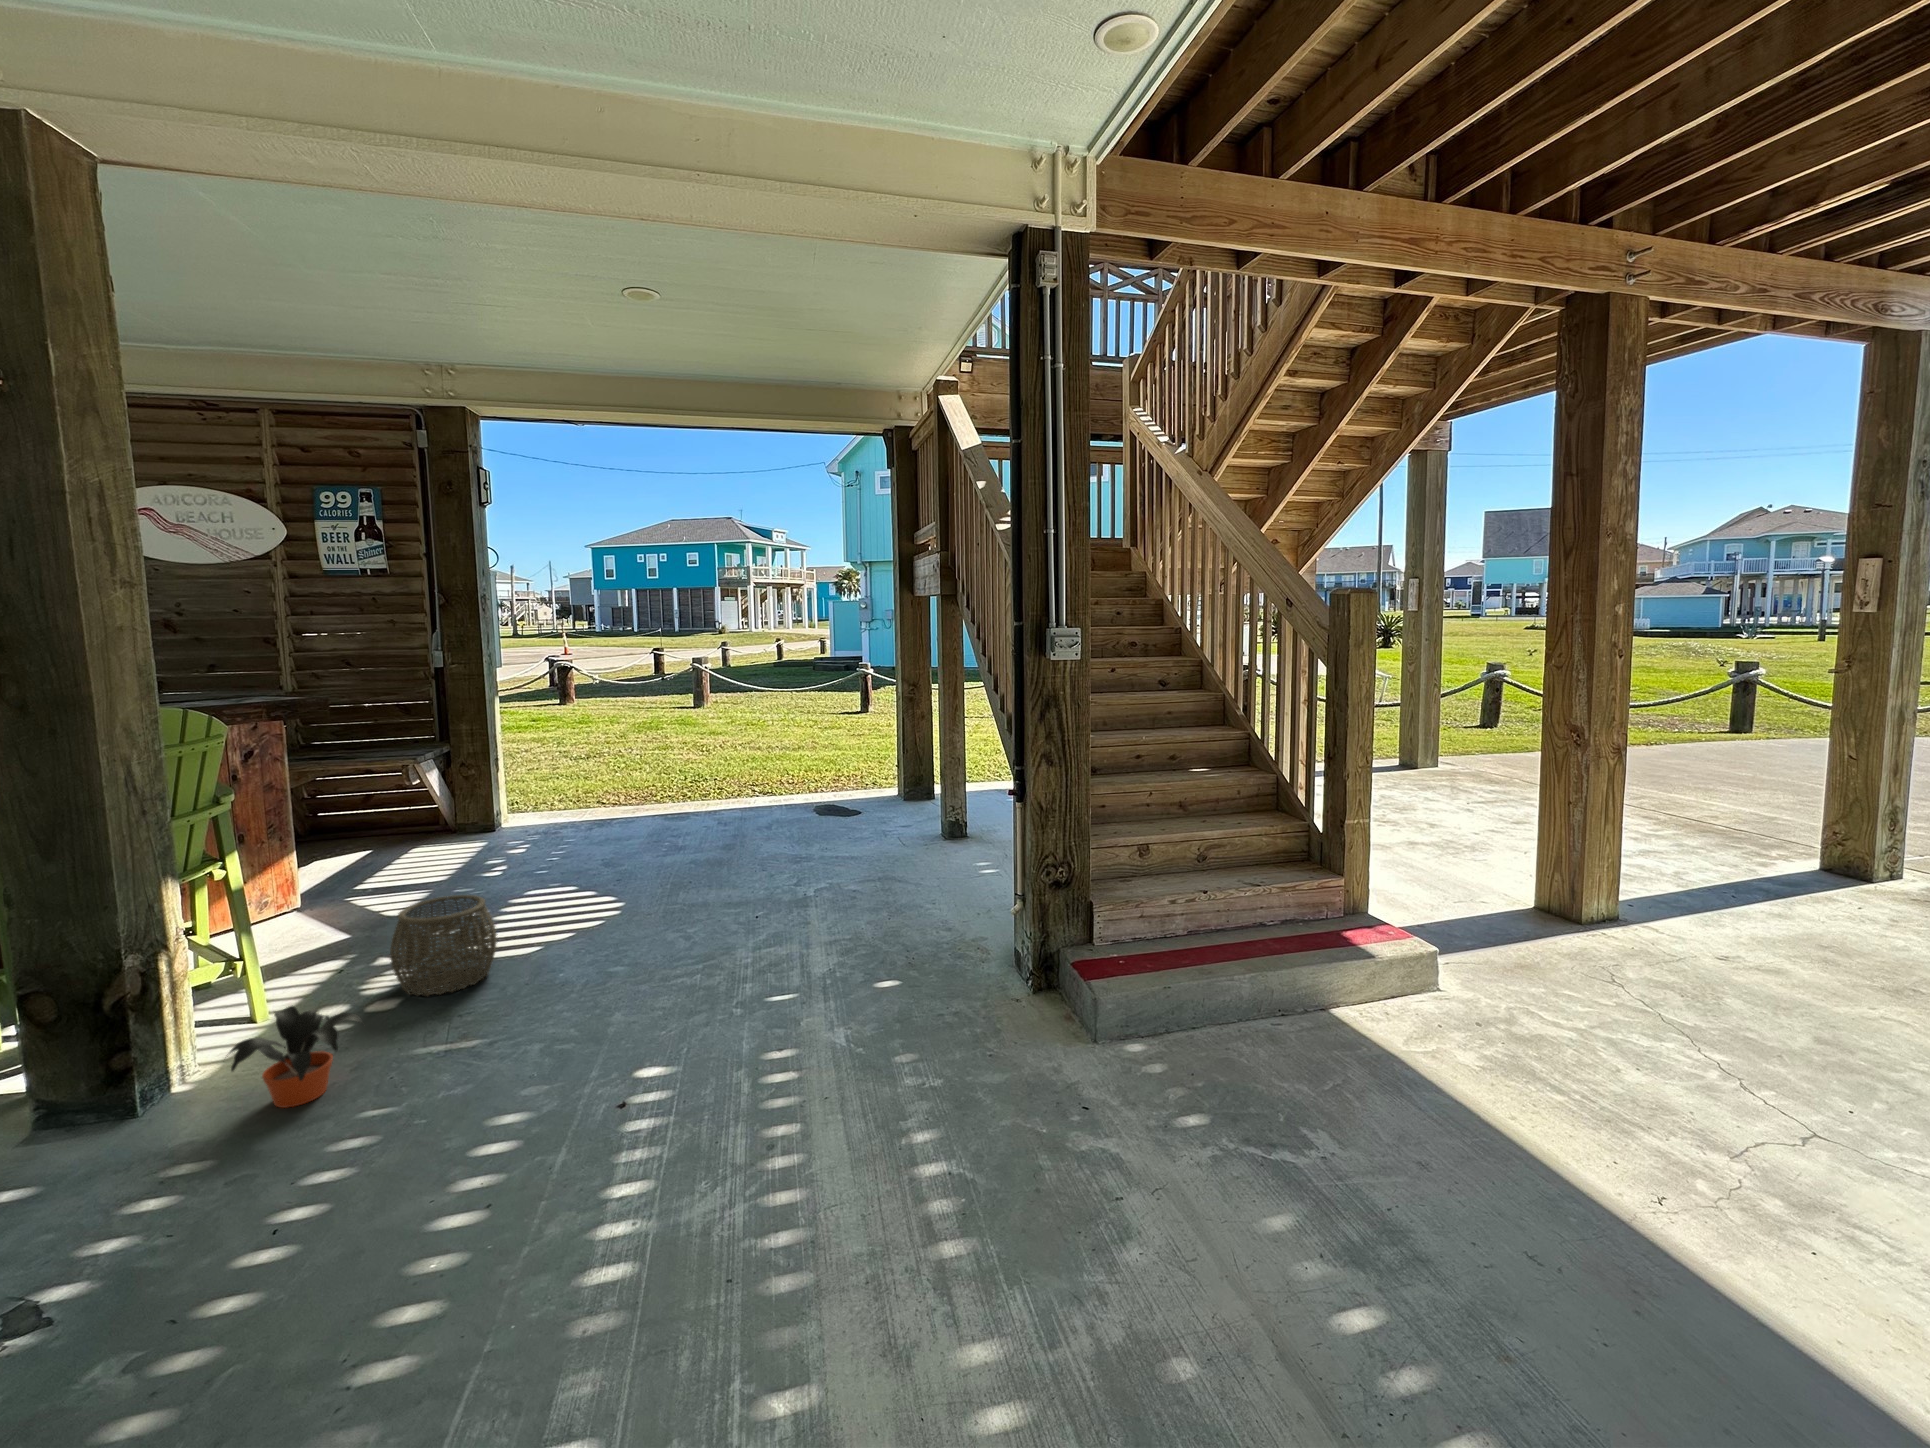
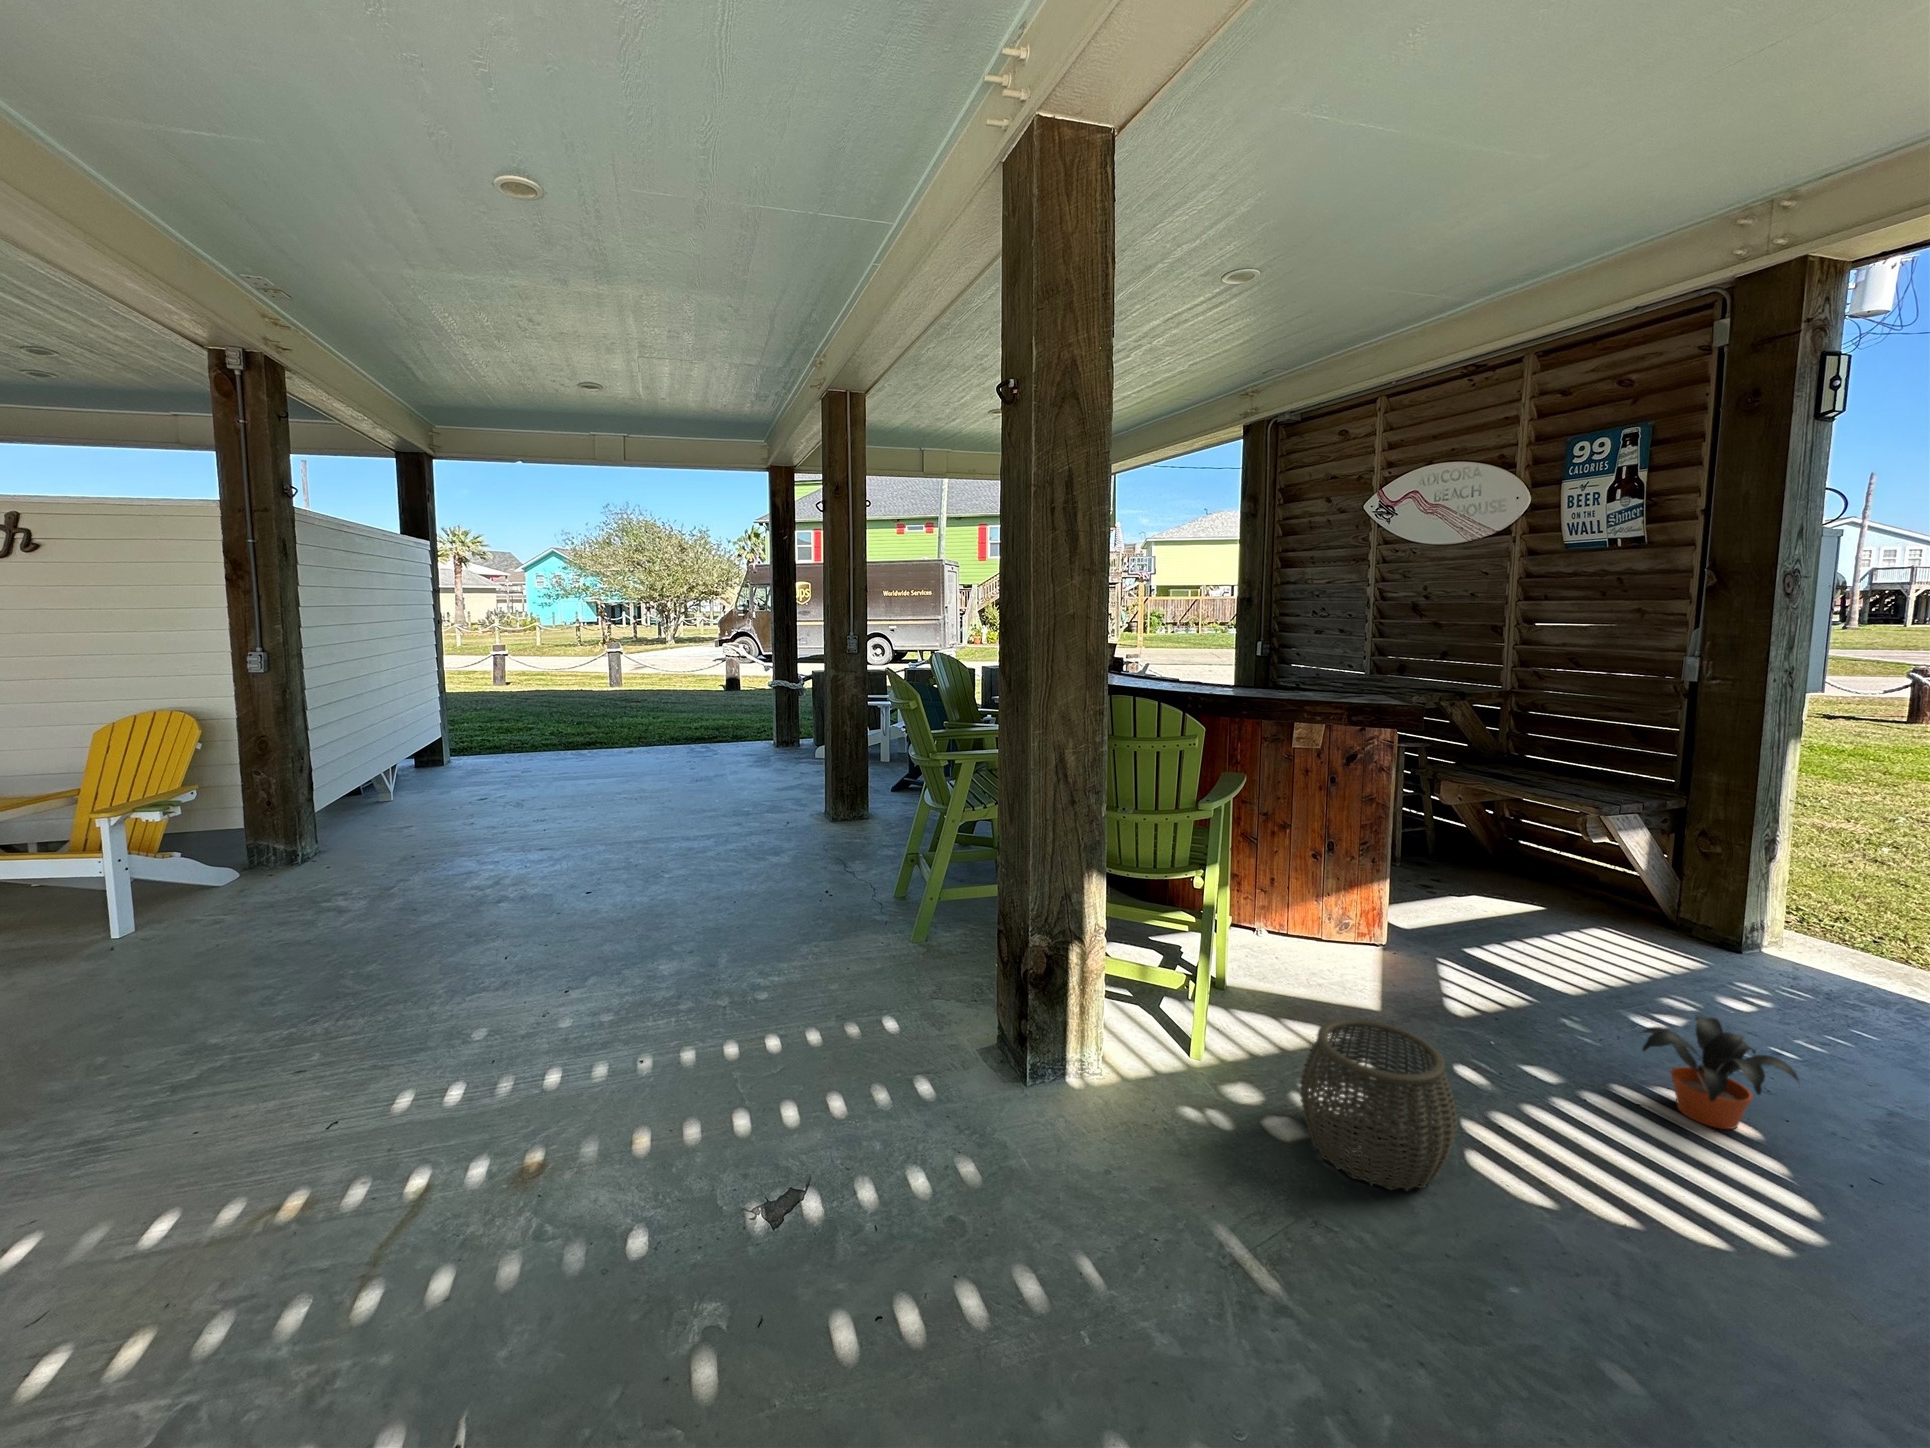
potted plant: present [229,1005,363,1108] -> present [1639,1016,1798,1129]

